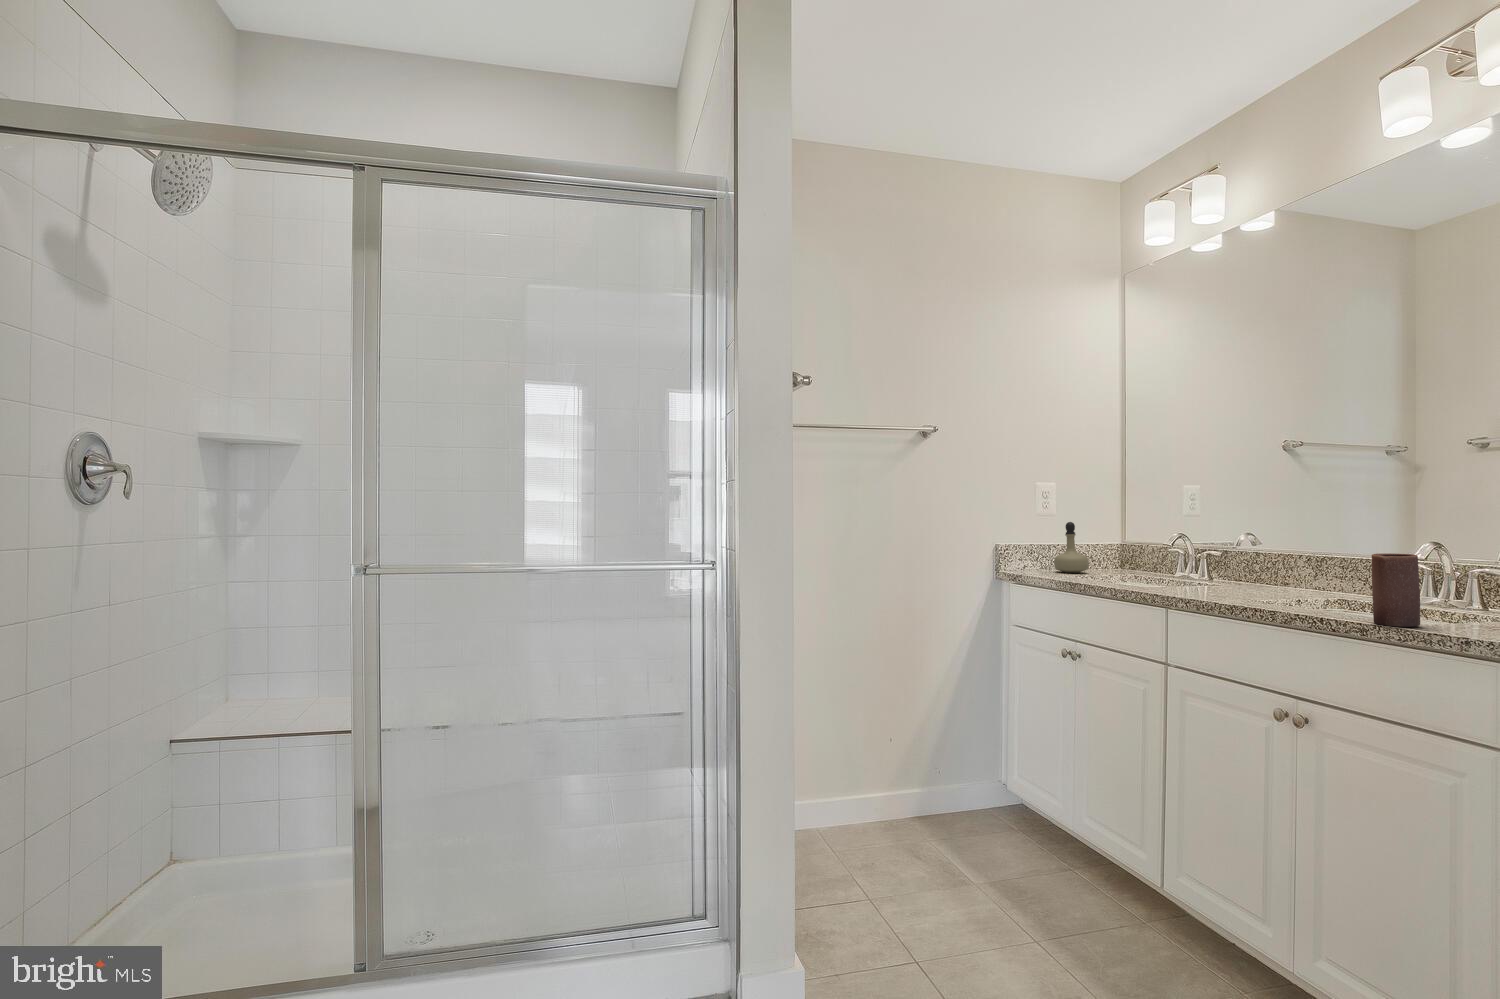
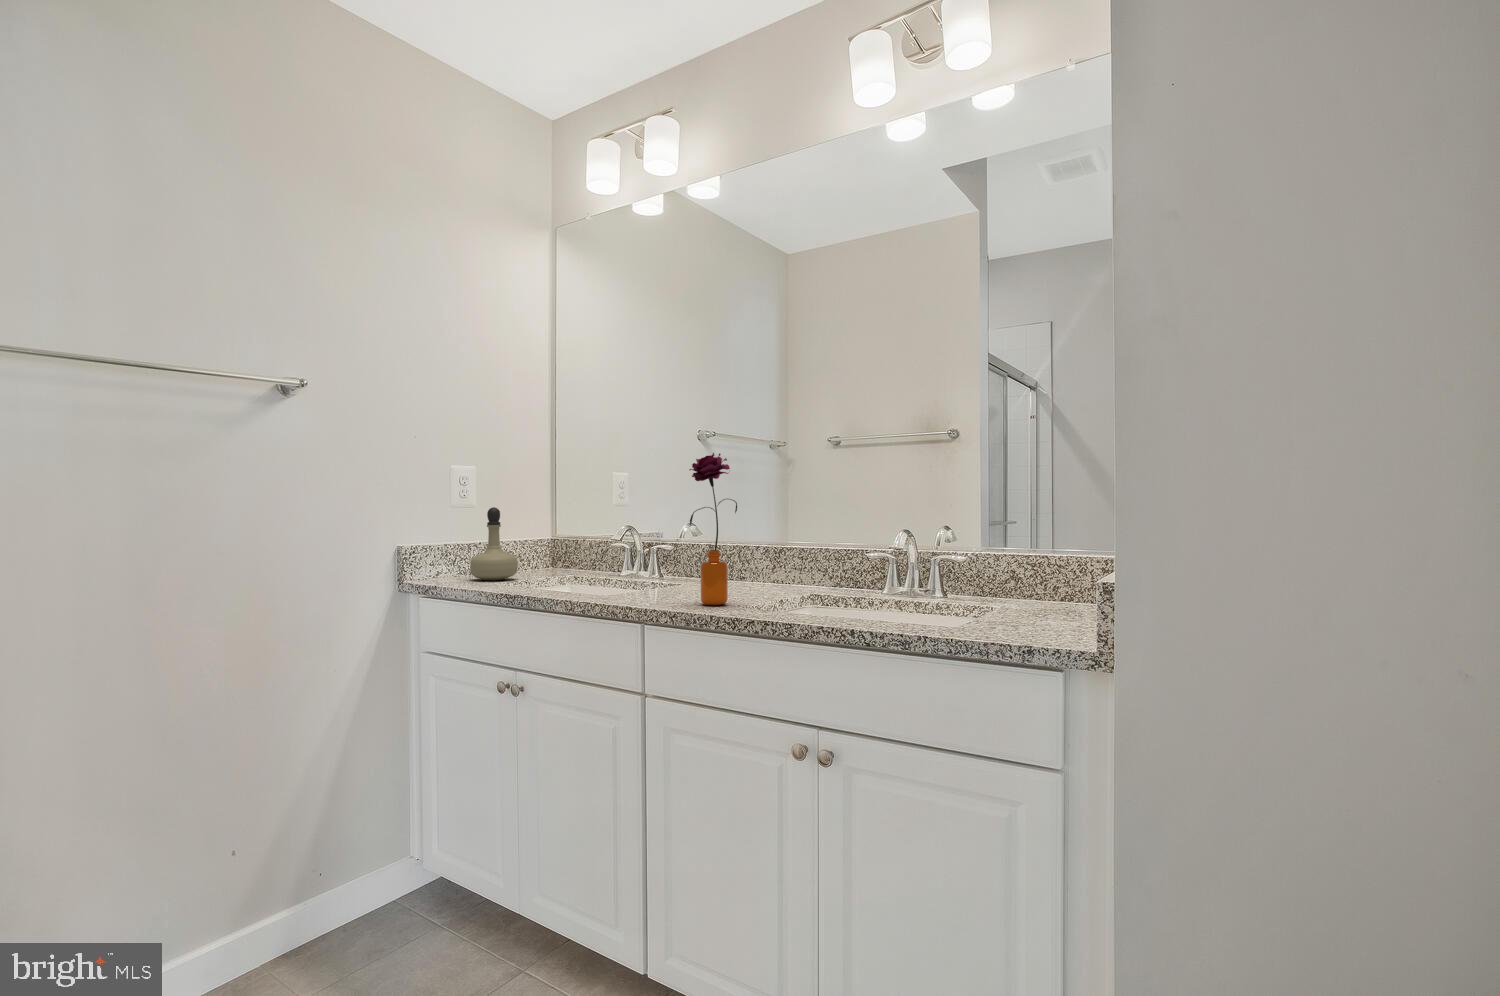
flower: none [1206,487,1251,598] -> present [689,453,737,605]
candle: present [1372,553,1420,627] -> none [904,536,951,633]

